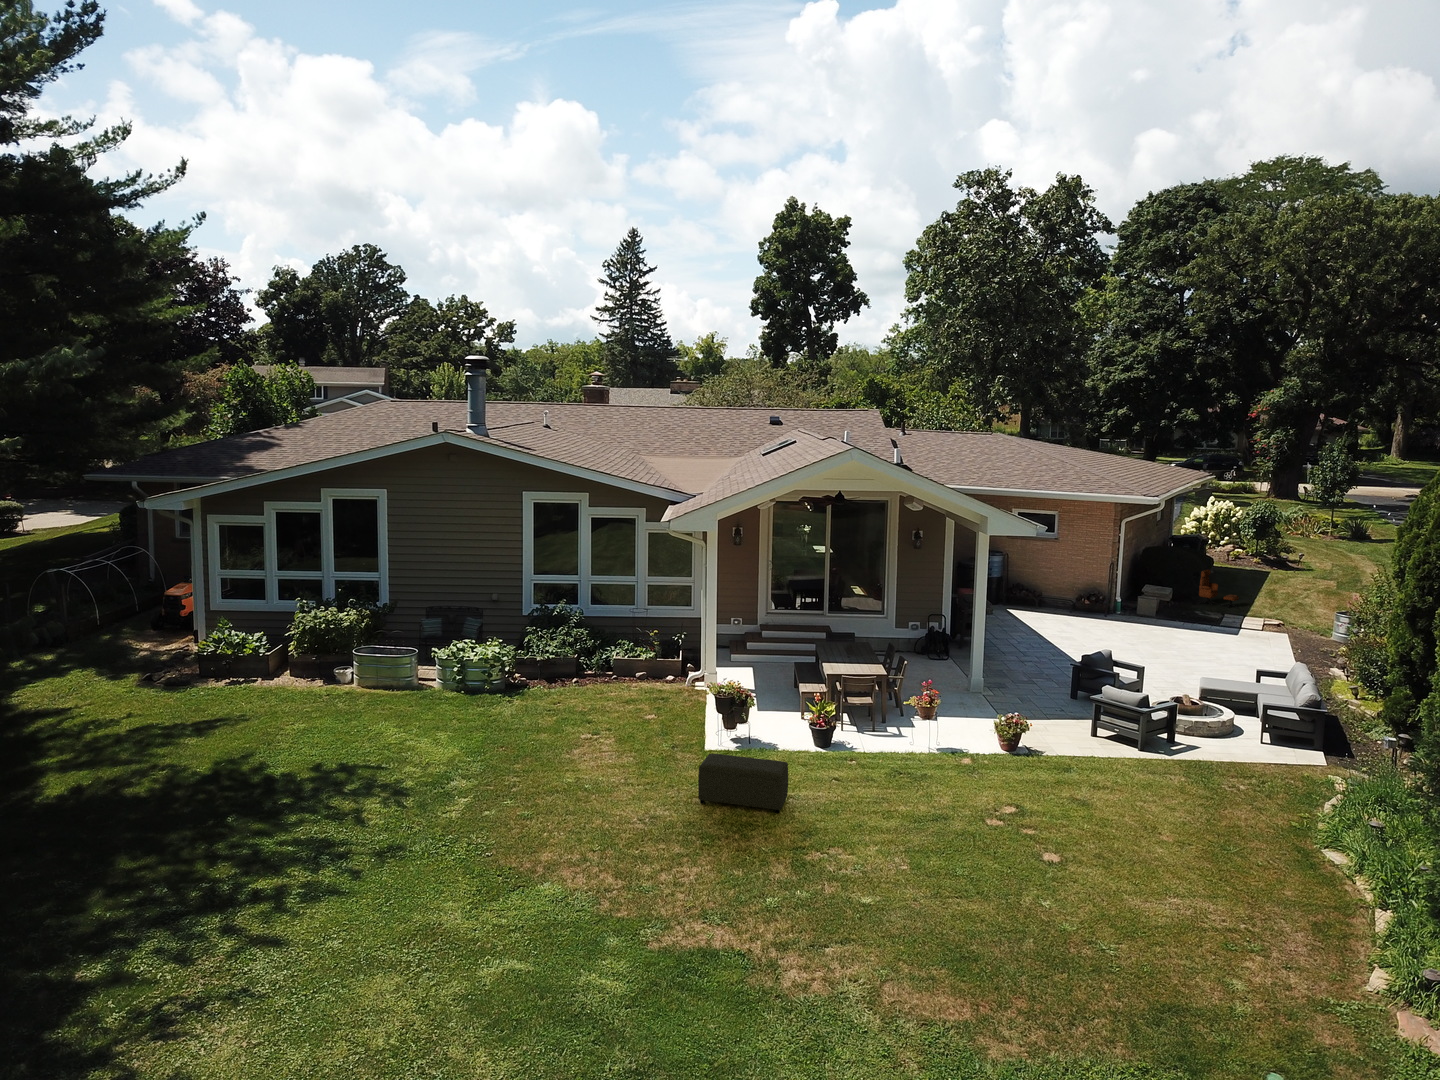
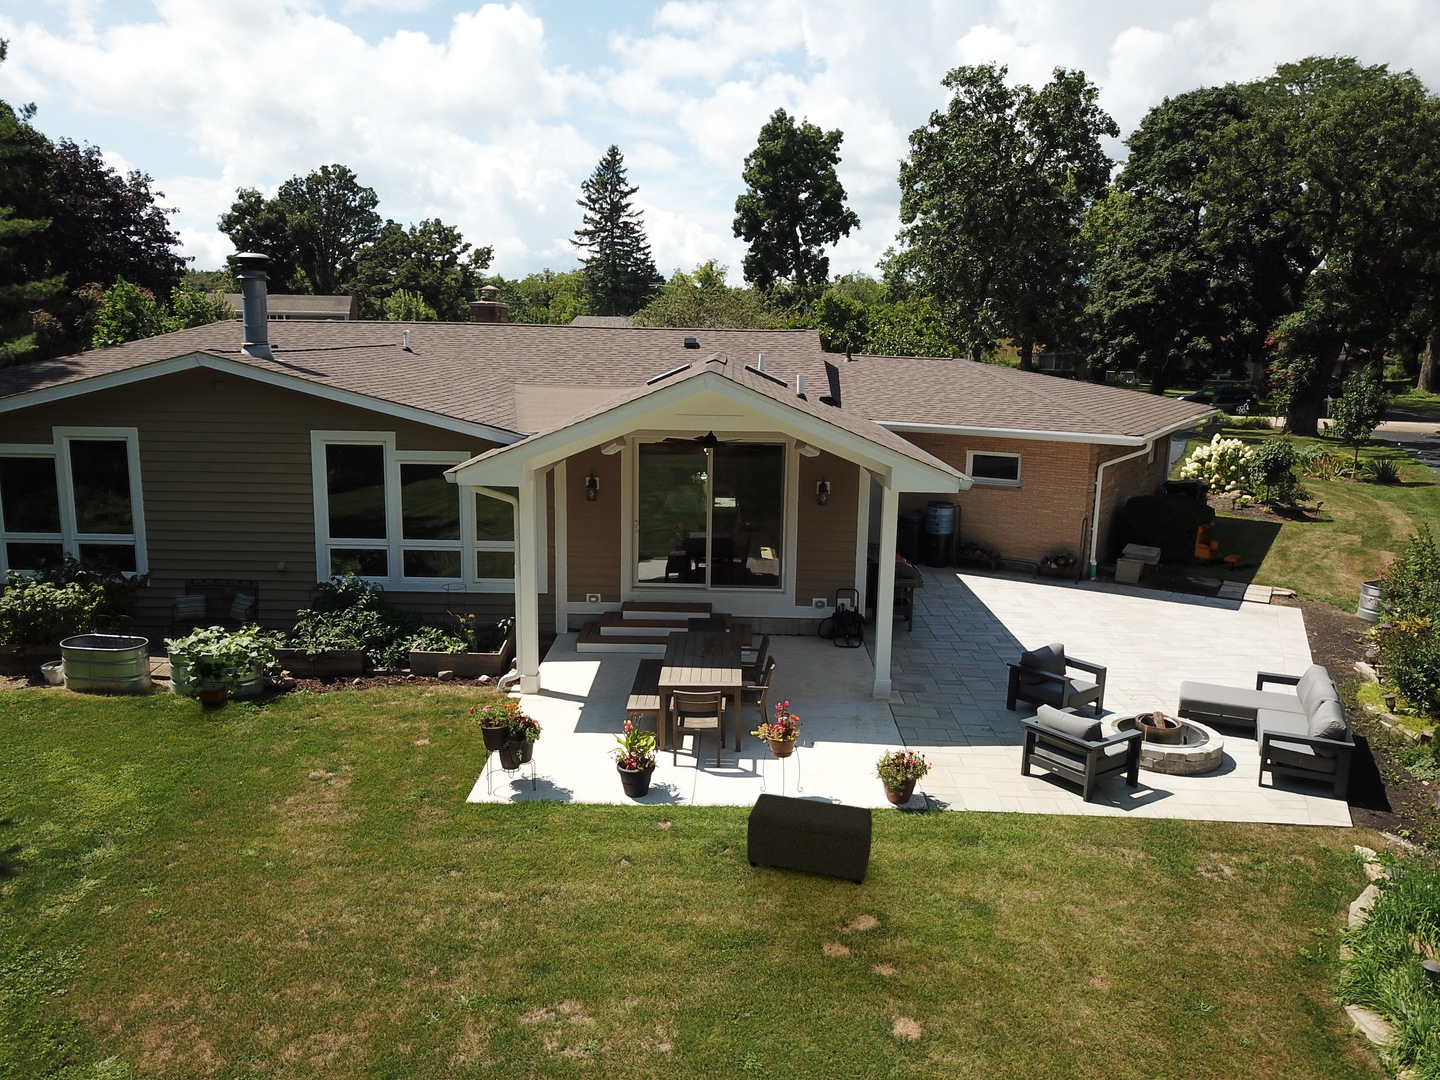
potted tree: none [471,662,495,698] -> present [198,662,230,710]
ottoman: present [698,753,788,813] -> present [747,794,872,884]

